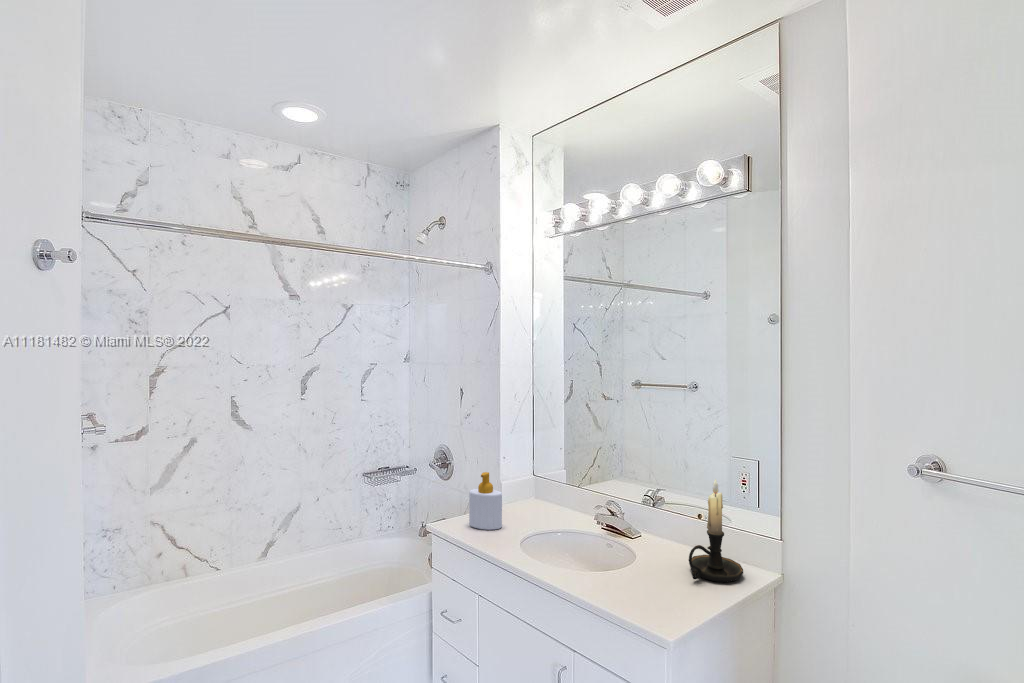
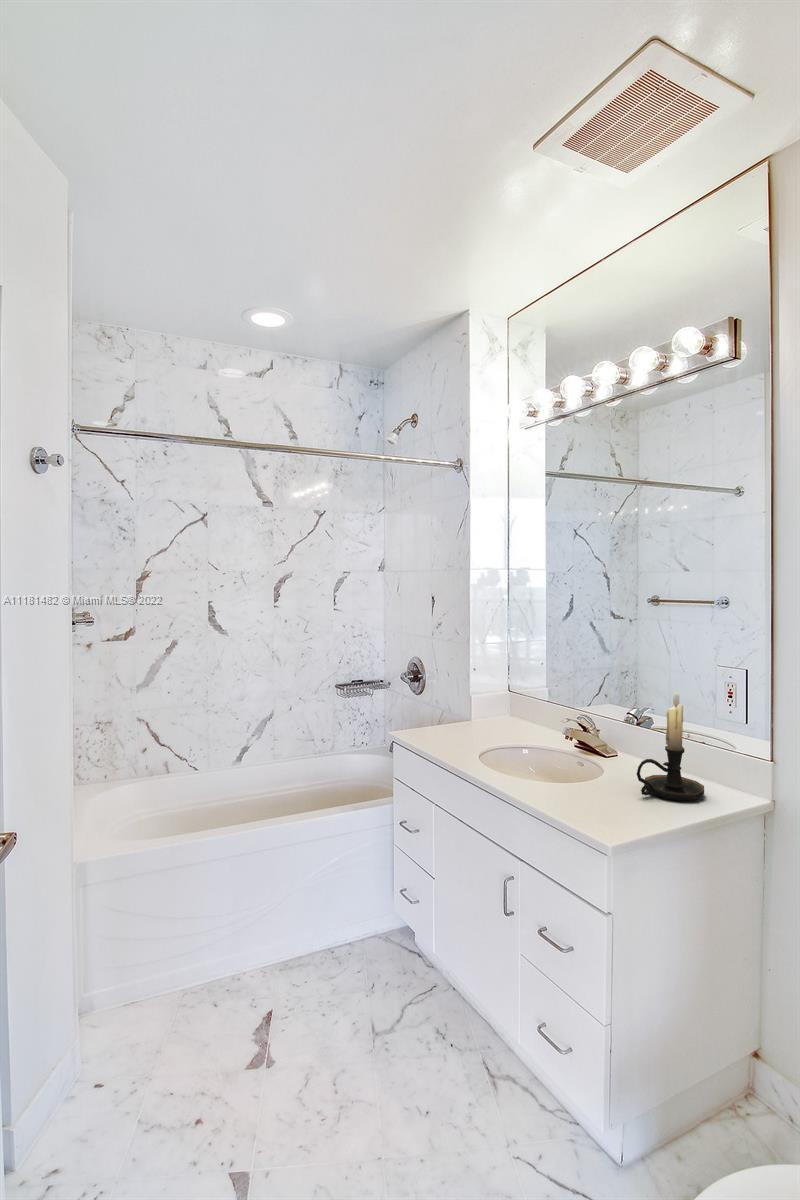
soap bottle: present [469,472,502,530] -> none [426,682,459,741]

